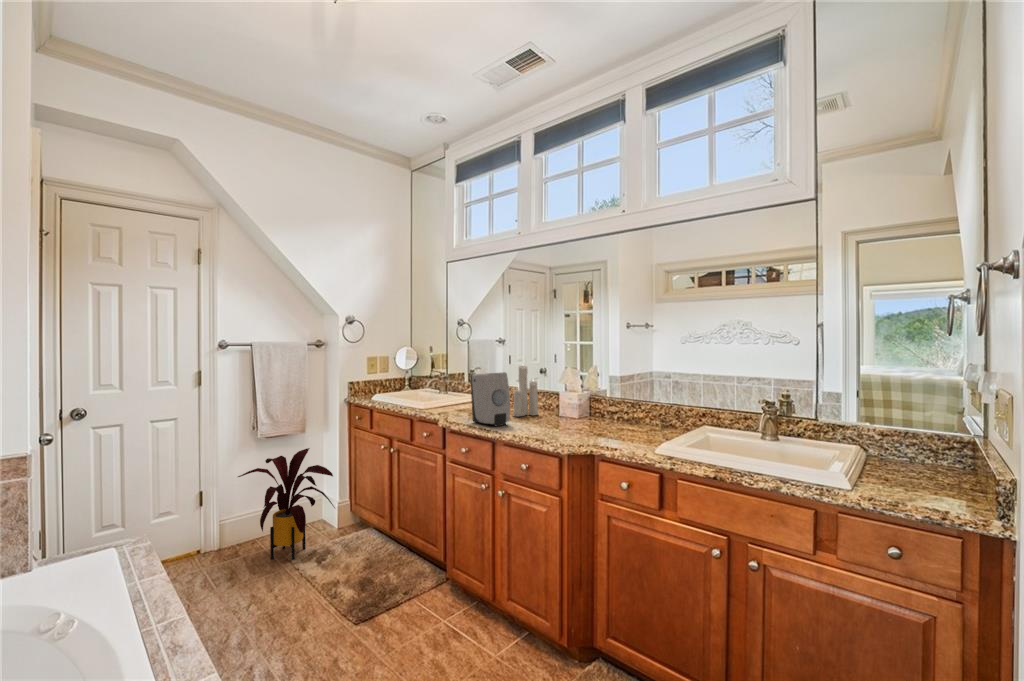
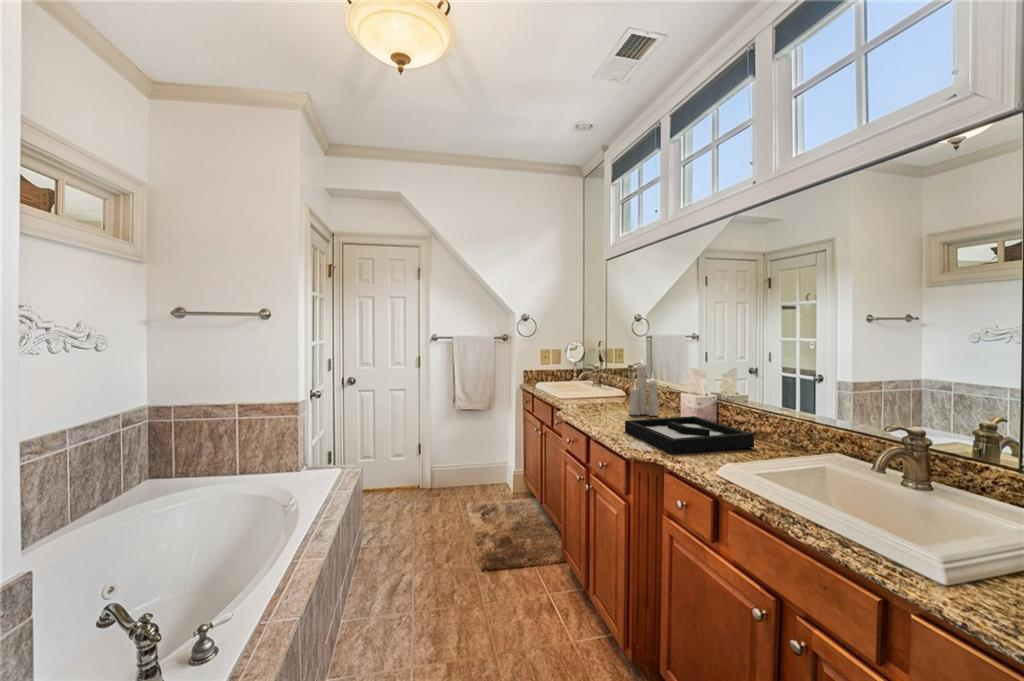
soap dispenser: present [470,372,510,426] -> none [578,370,610,423]
decorative tray: none [536,411,645,443] -> present [625,416,754,454]
house plant: present [238,448,335,560] -> none [434,423,499,508]

